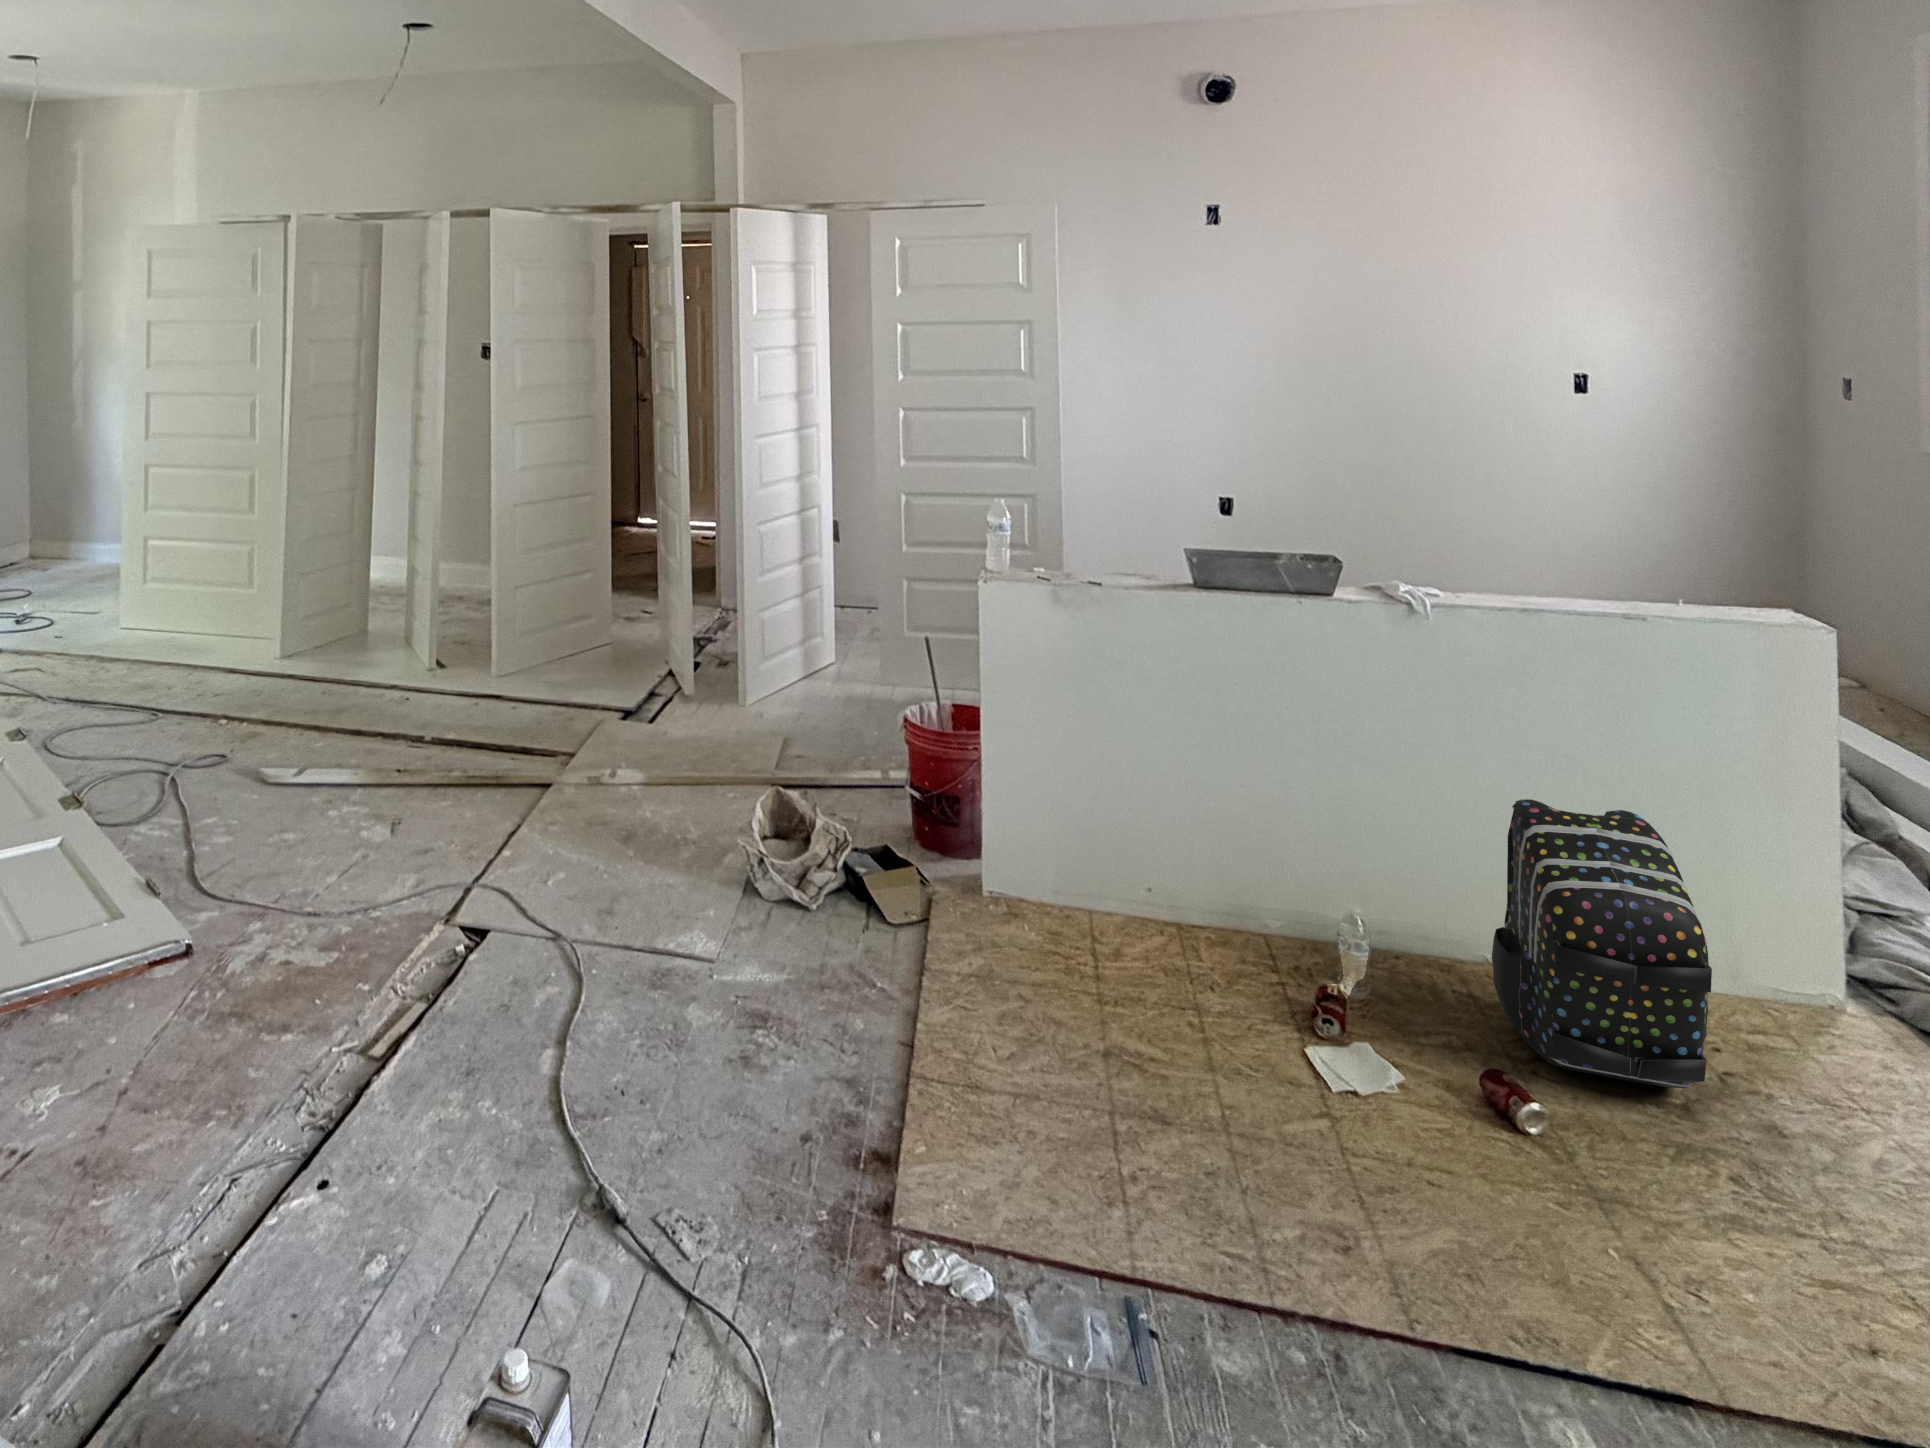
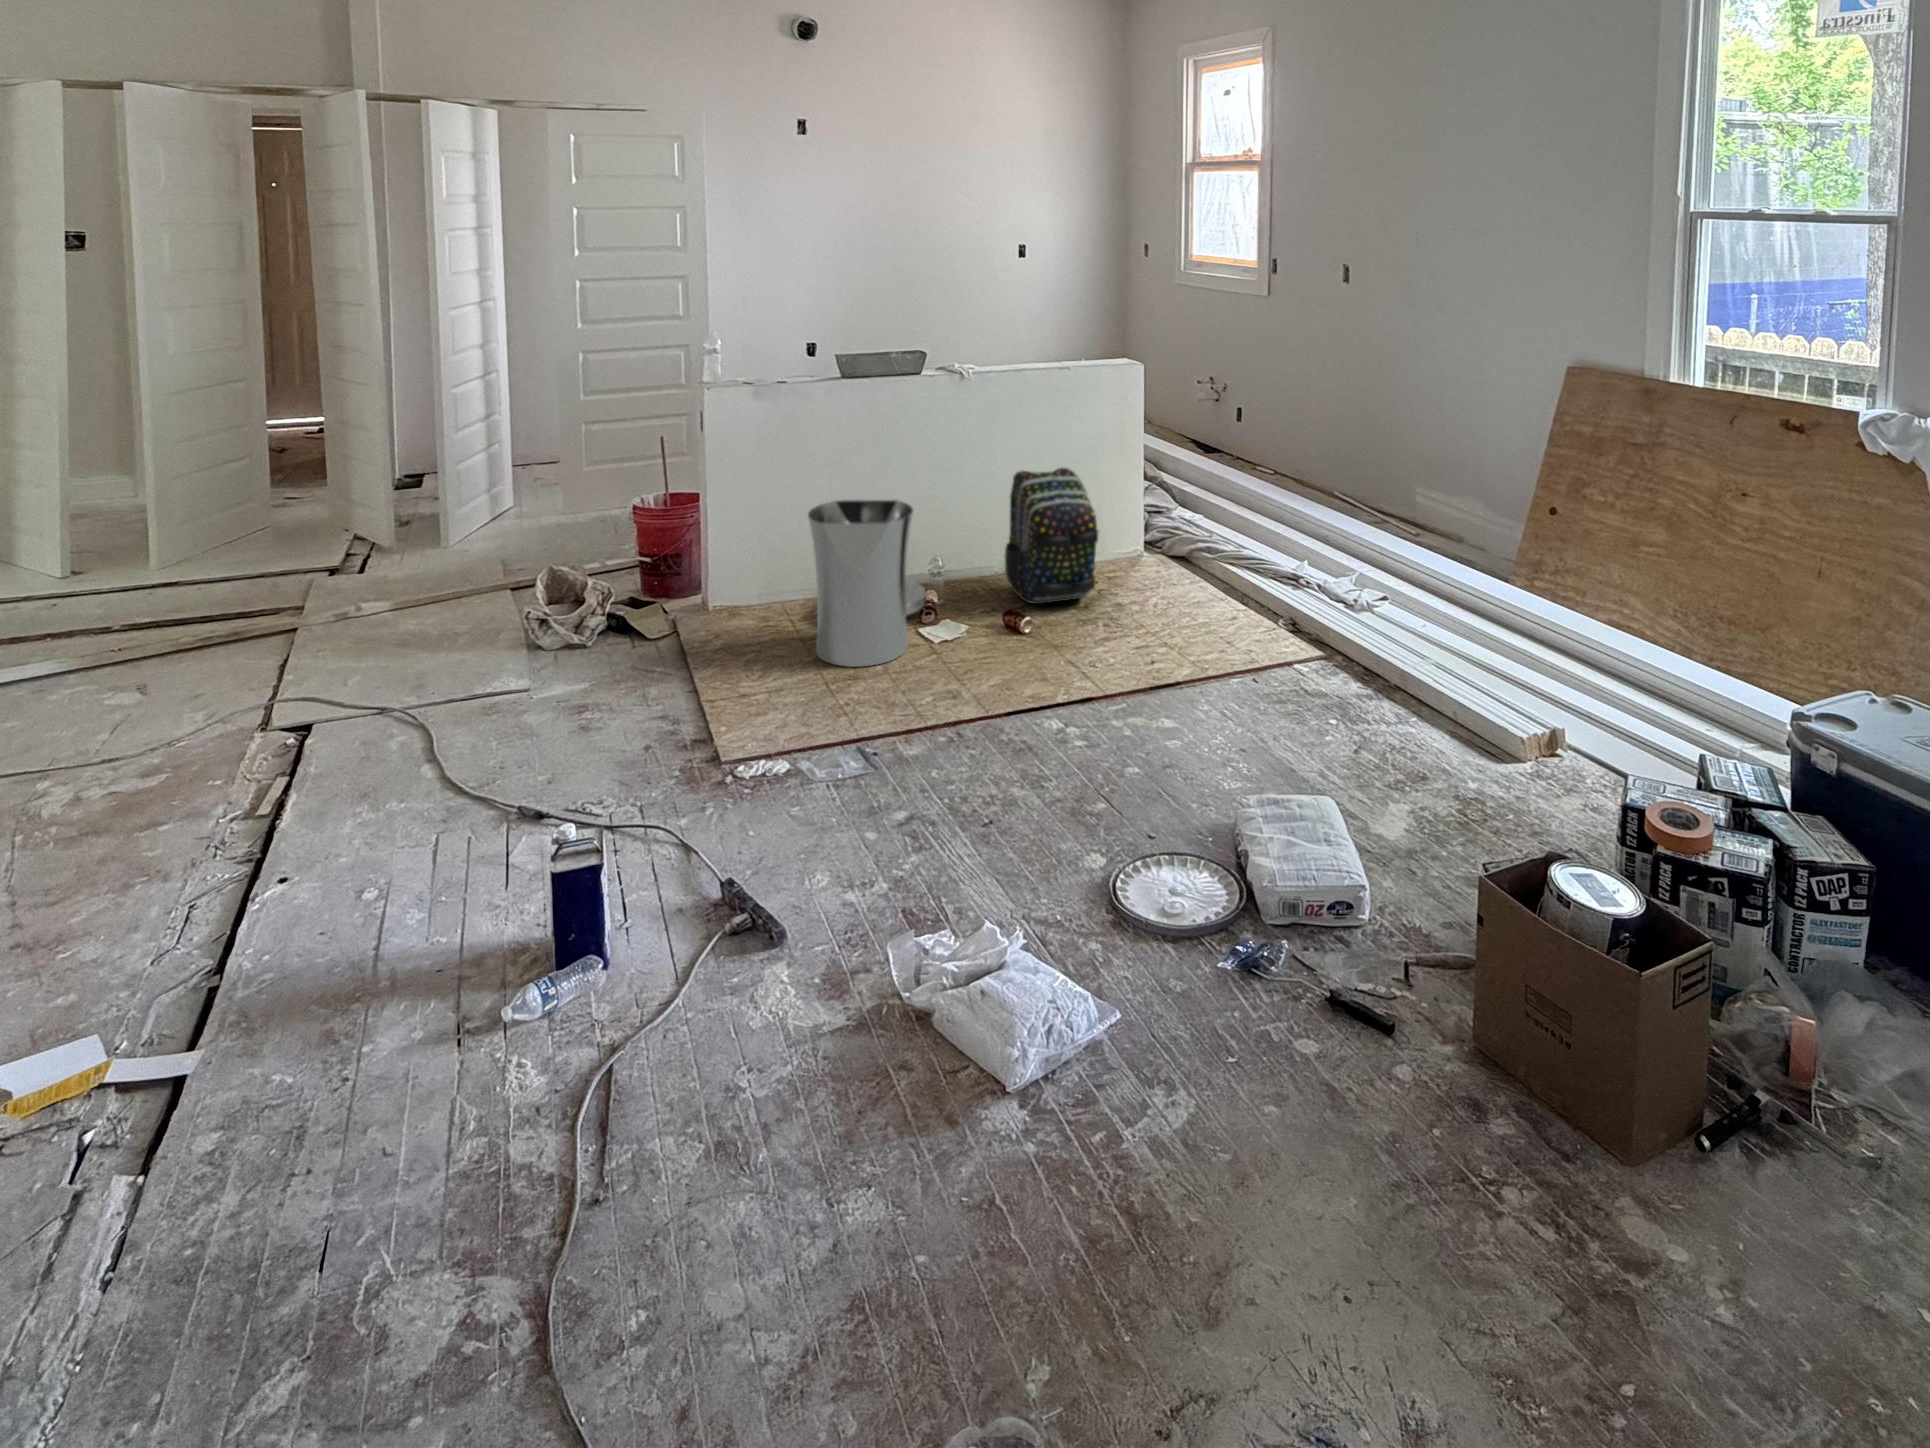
trash can: none [1101,790,1327,1102] -> present [808,500,925,667]

